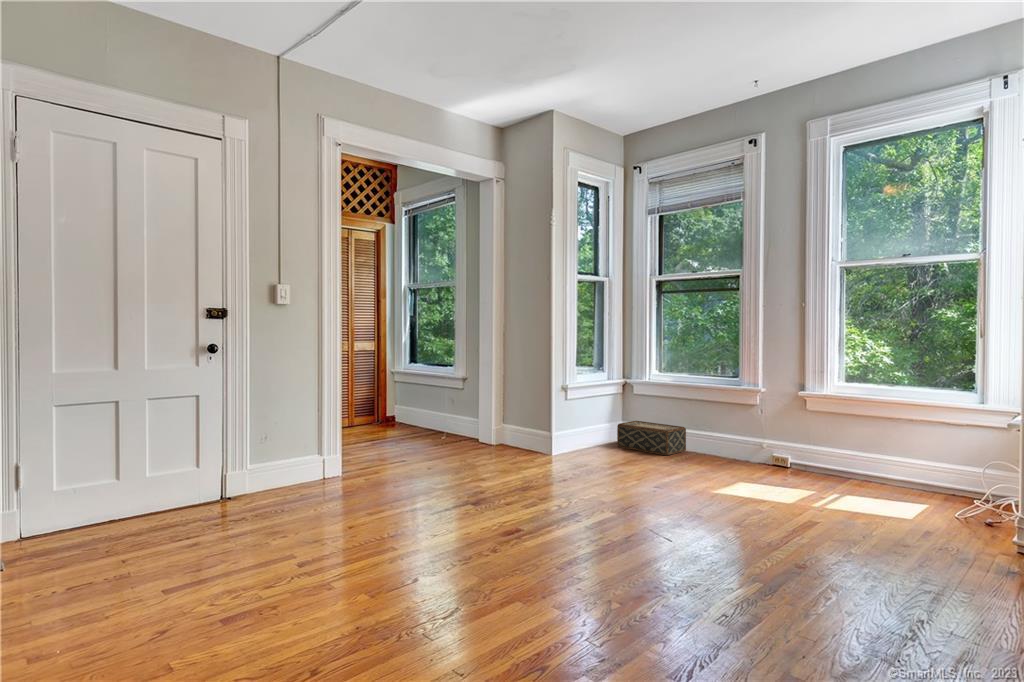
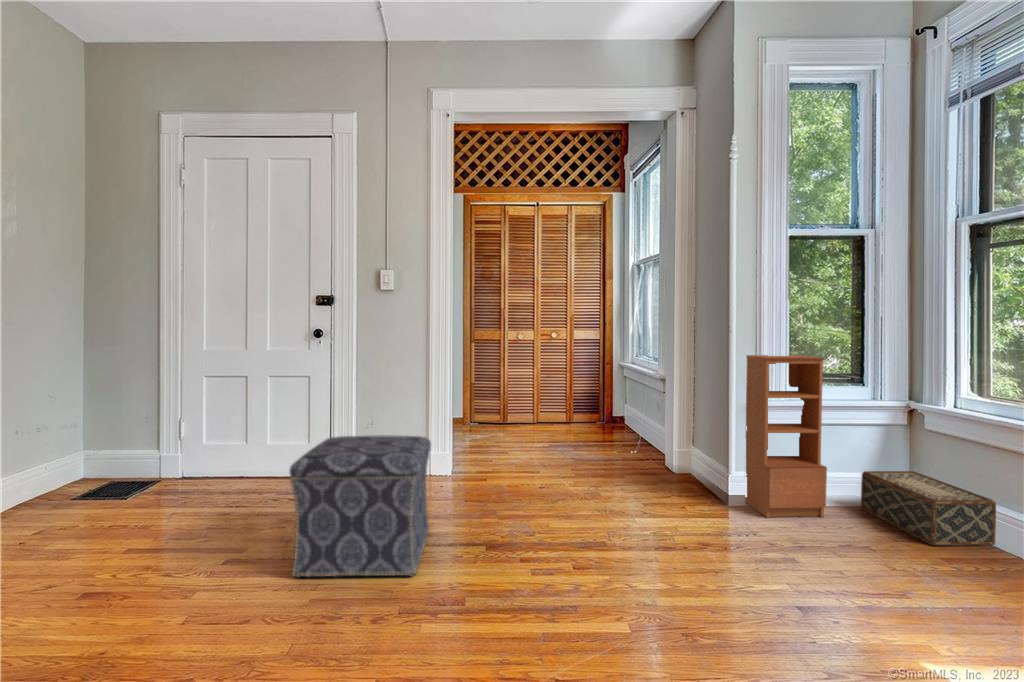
bookcase: none [562,355,611,459] -> present [745,355,827,518]
ottoman: none [336,429,469,553] -> present [290,435,431,578]

